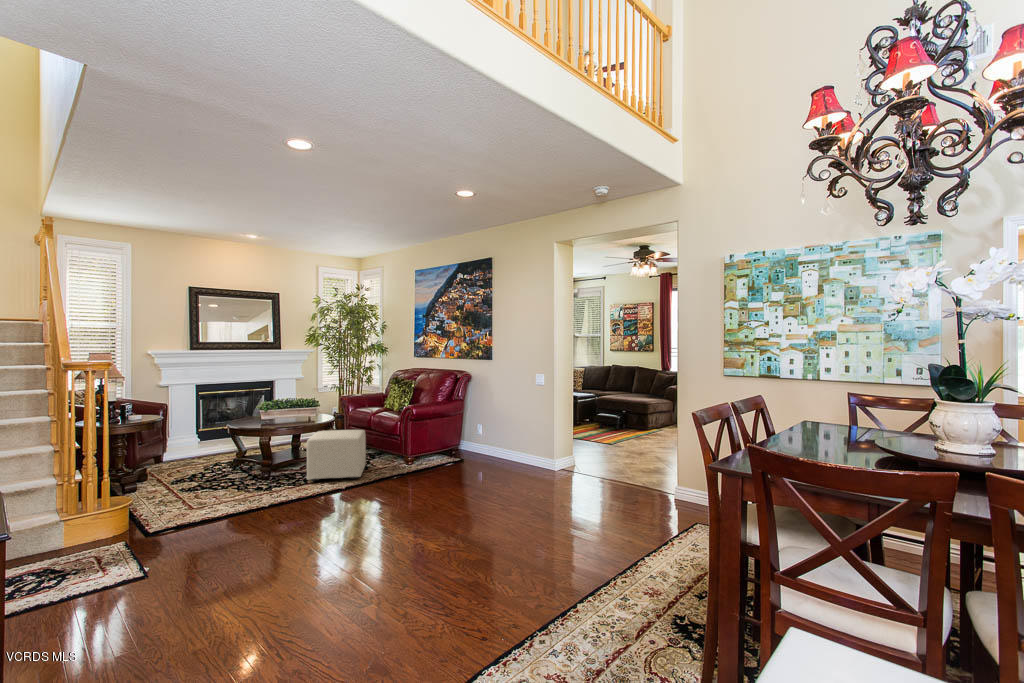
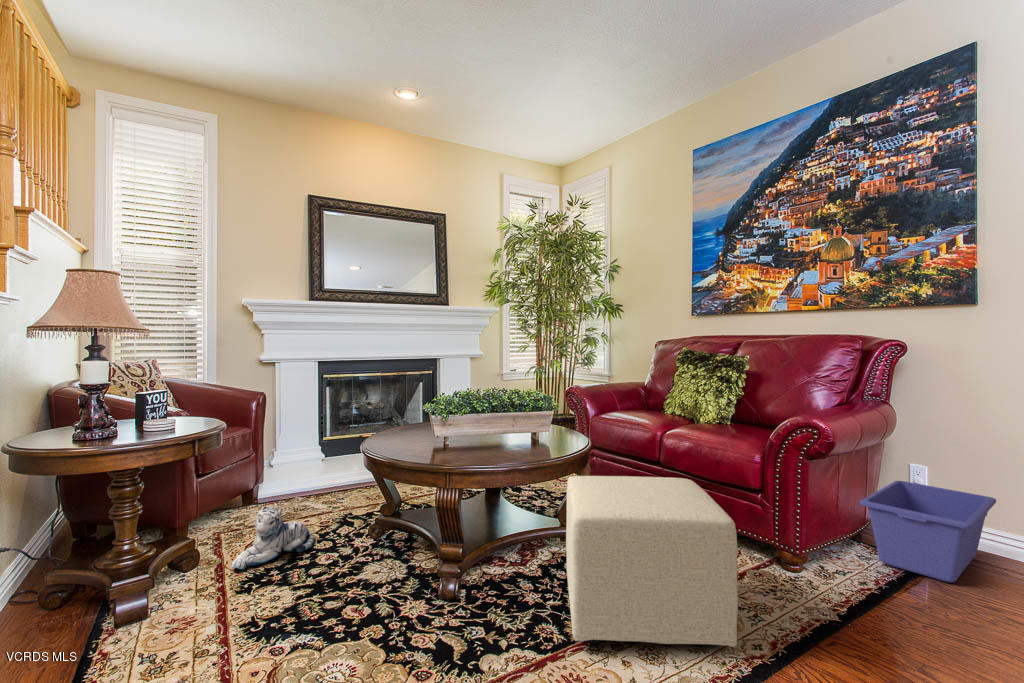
storage bin: none [438,431,490,462] -> present [860,481,996,582]
plush toy: none [167,453,204,478] -> present [231,507,315,569]

